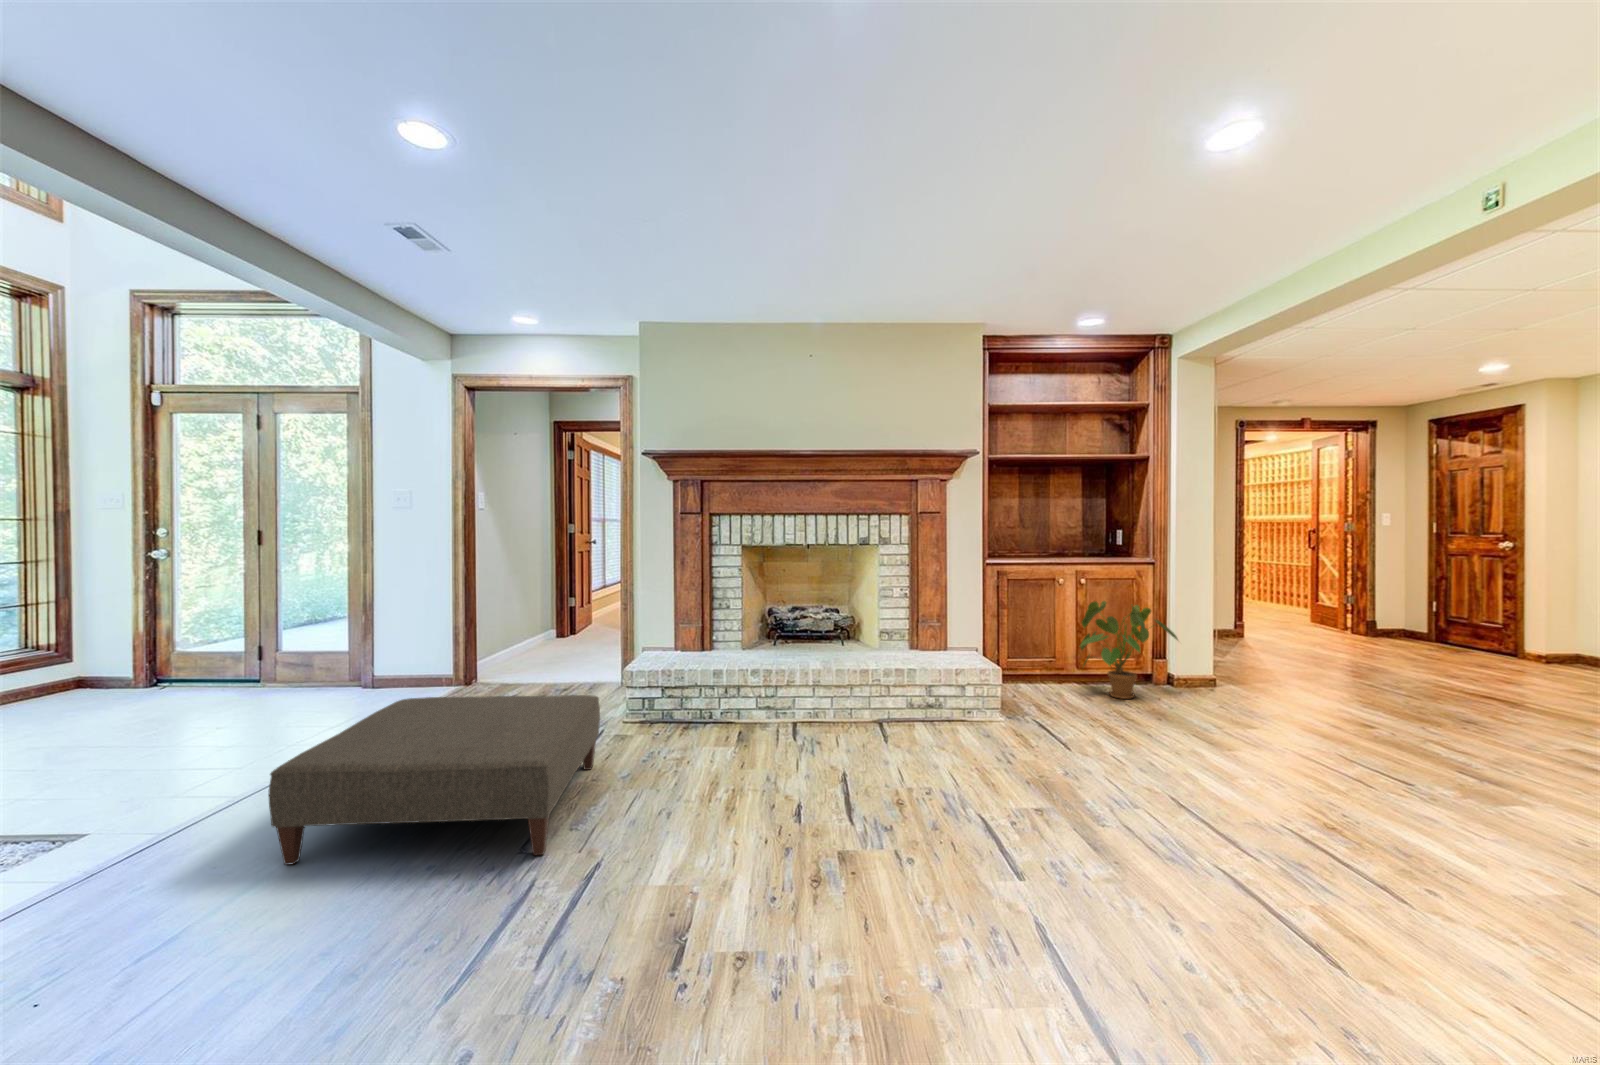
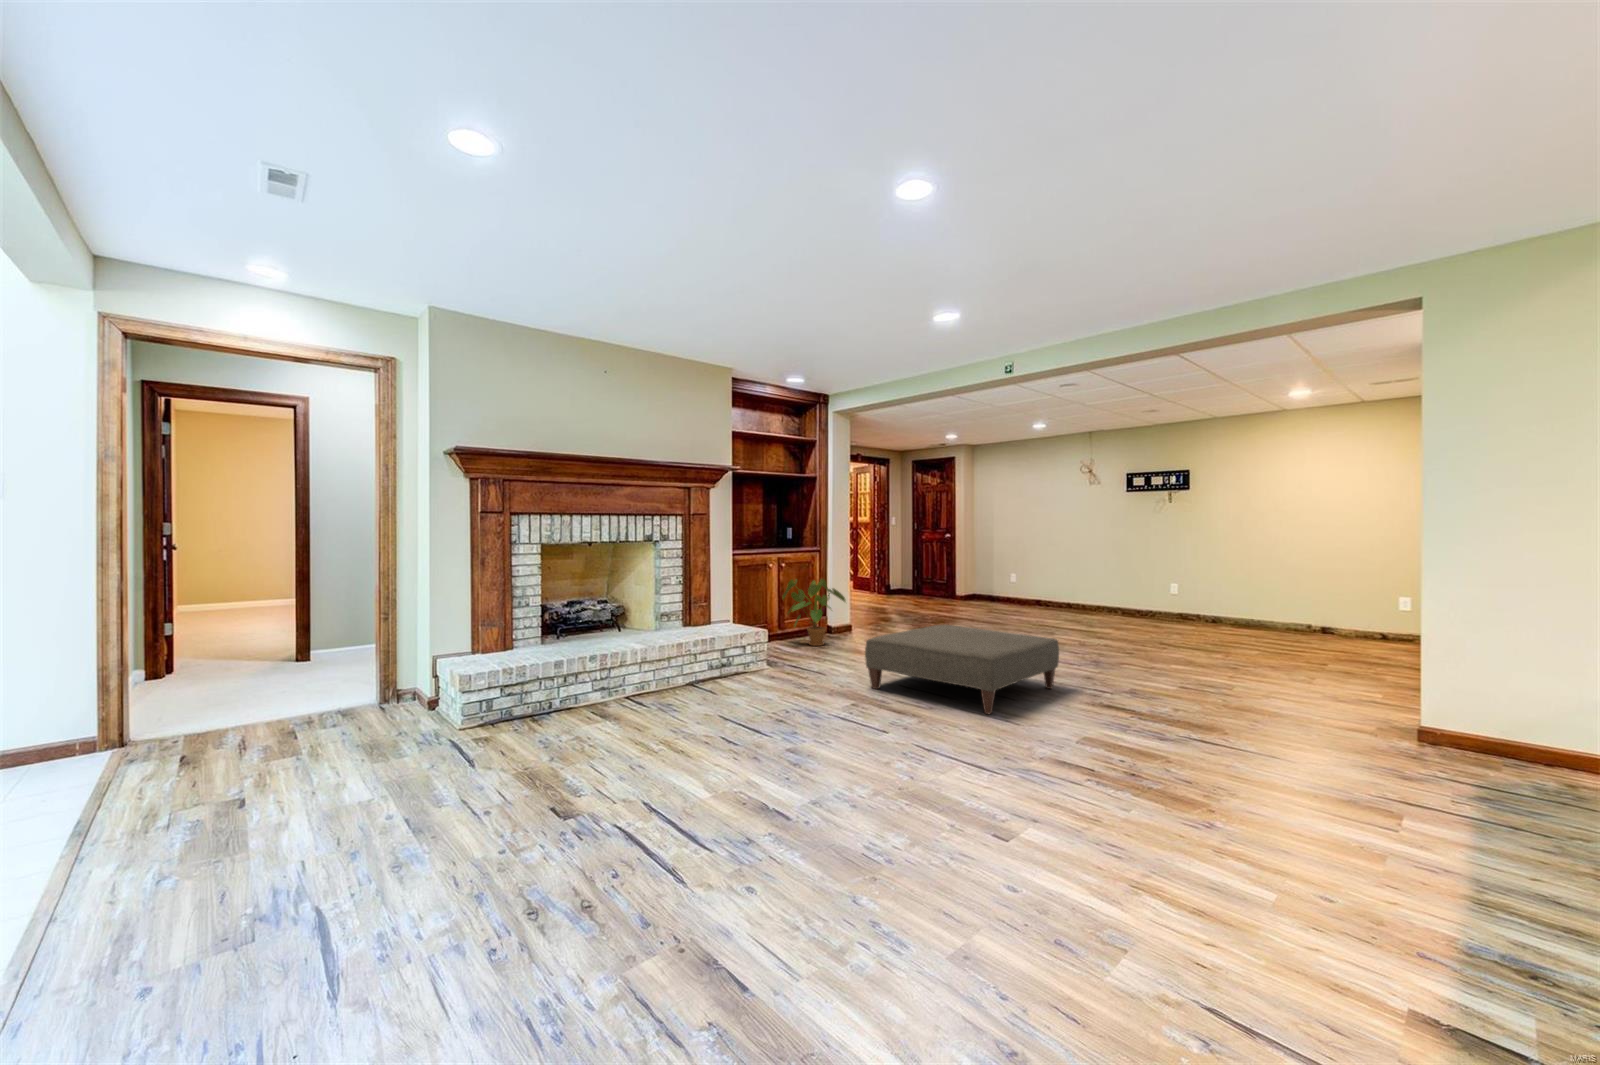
ottoman: present [269,695,600,865] -> present [865,625,1059,714]

